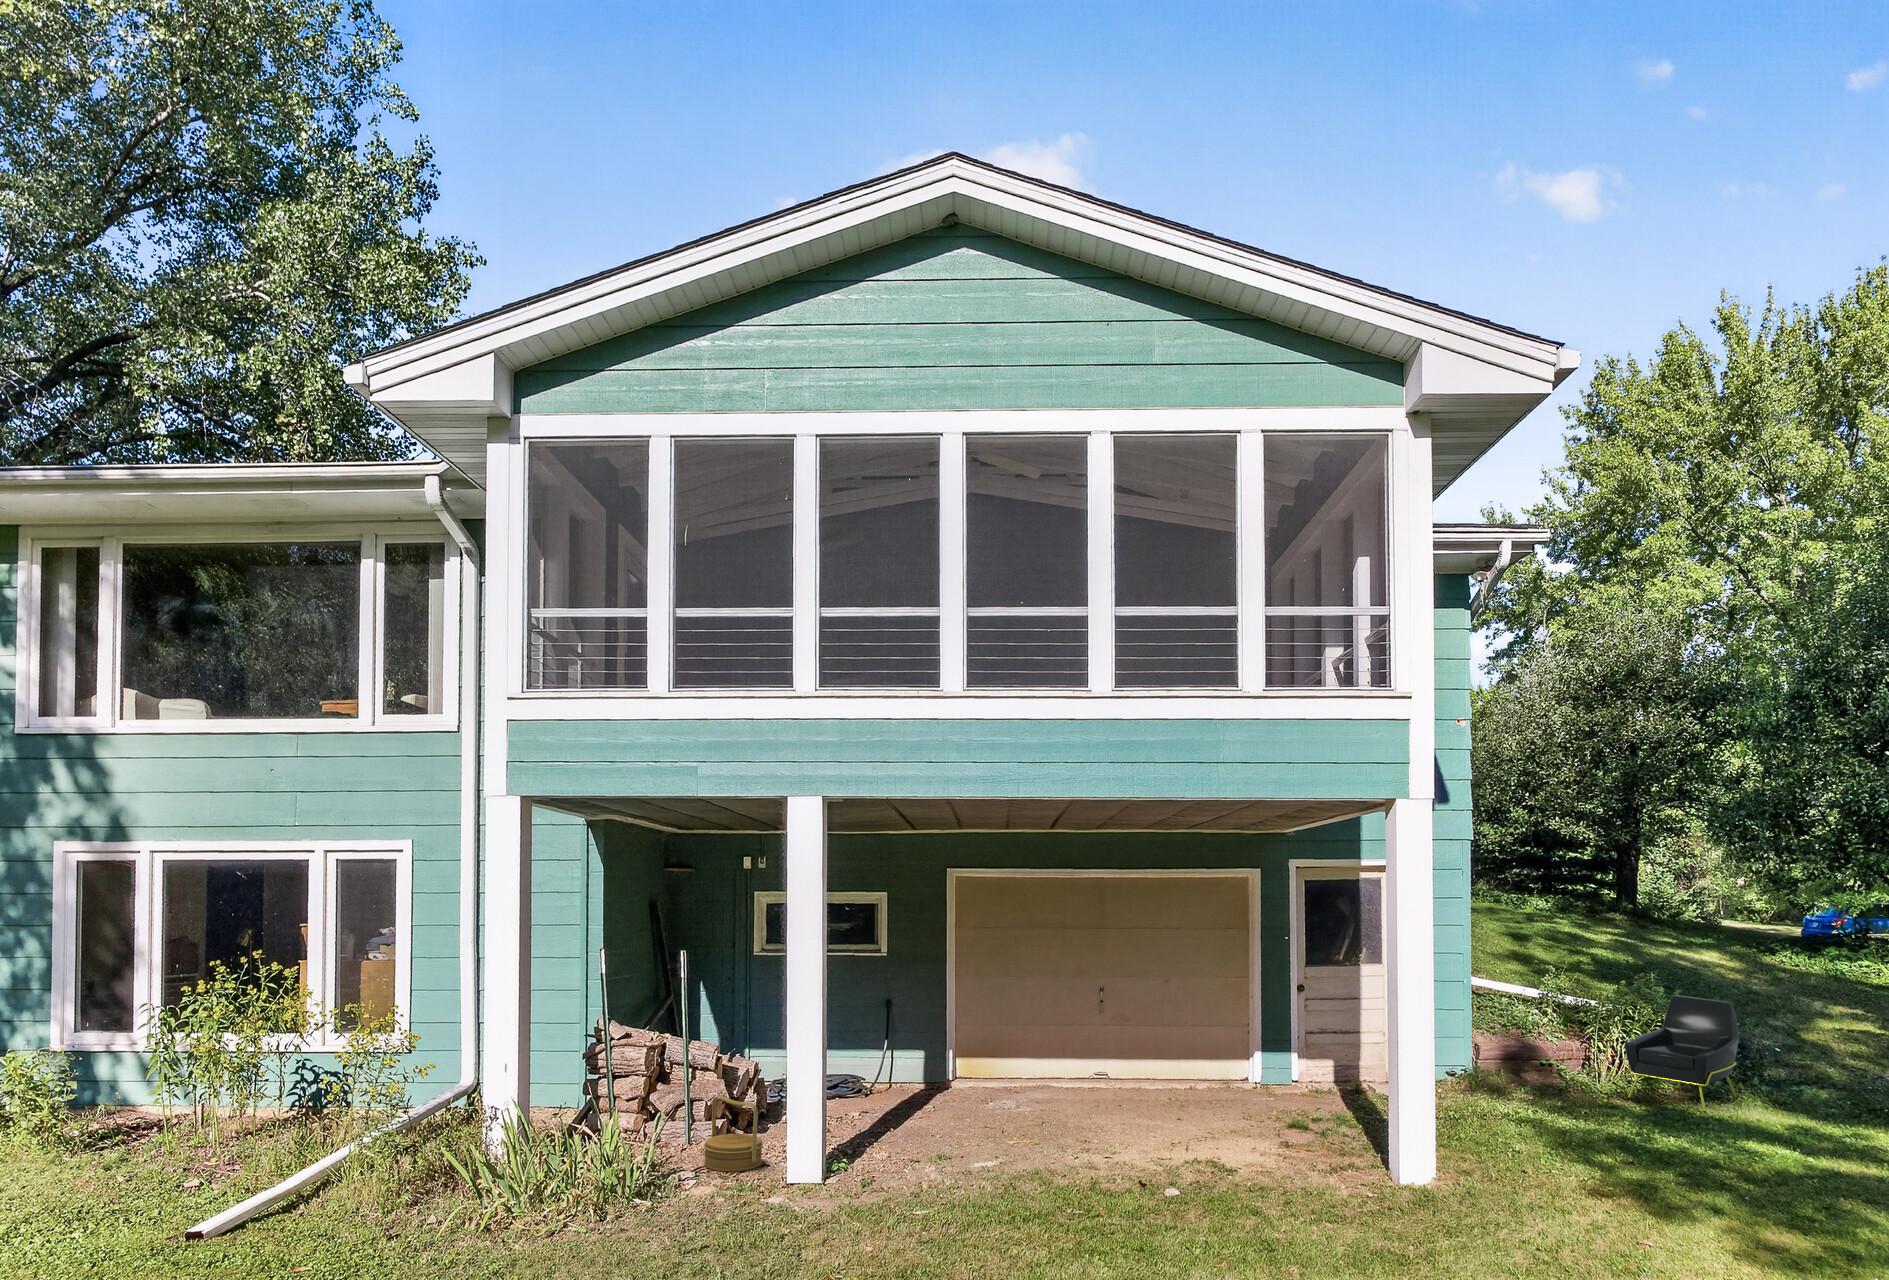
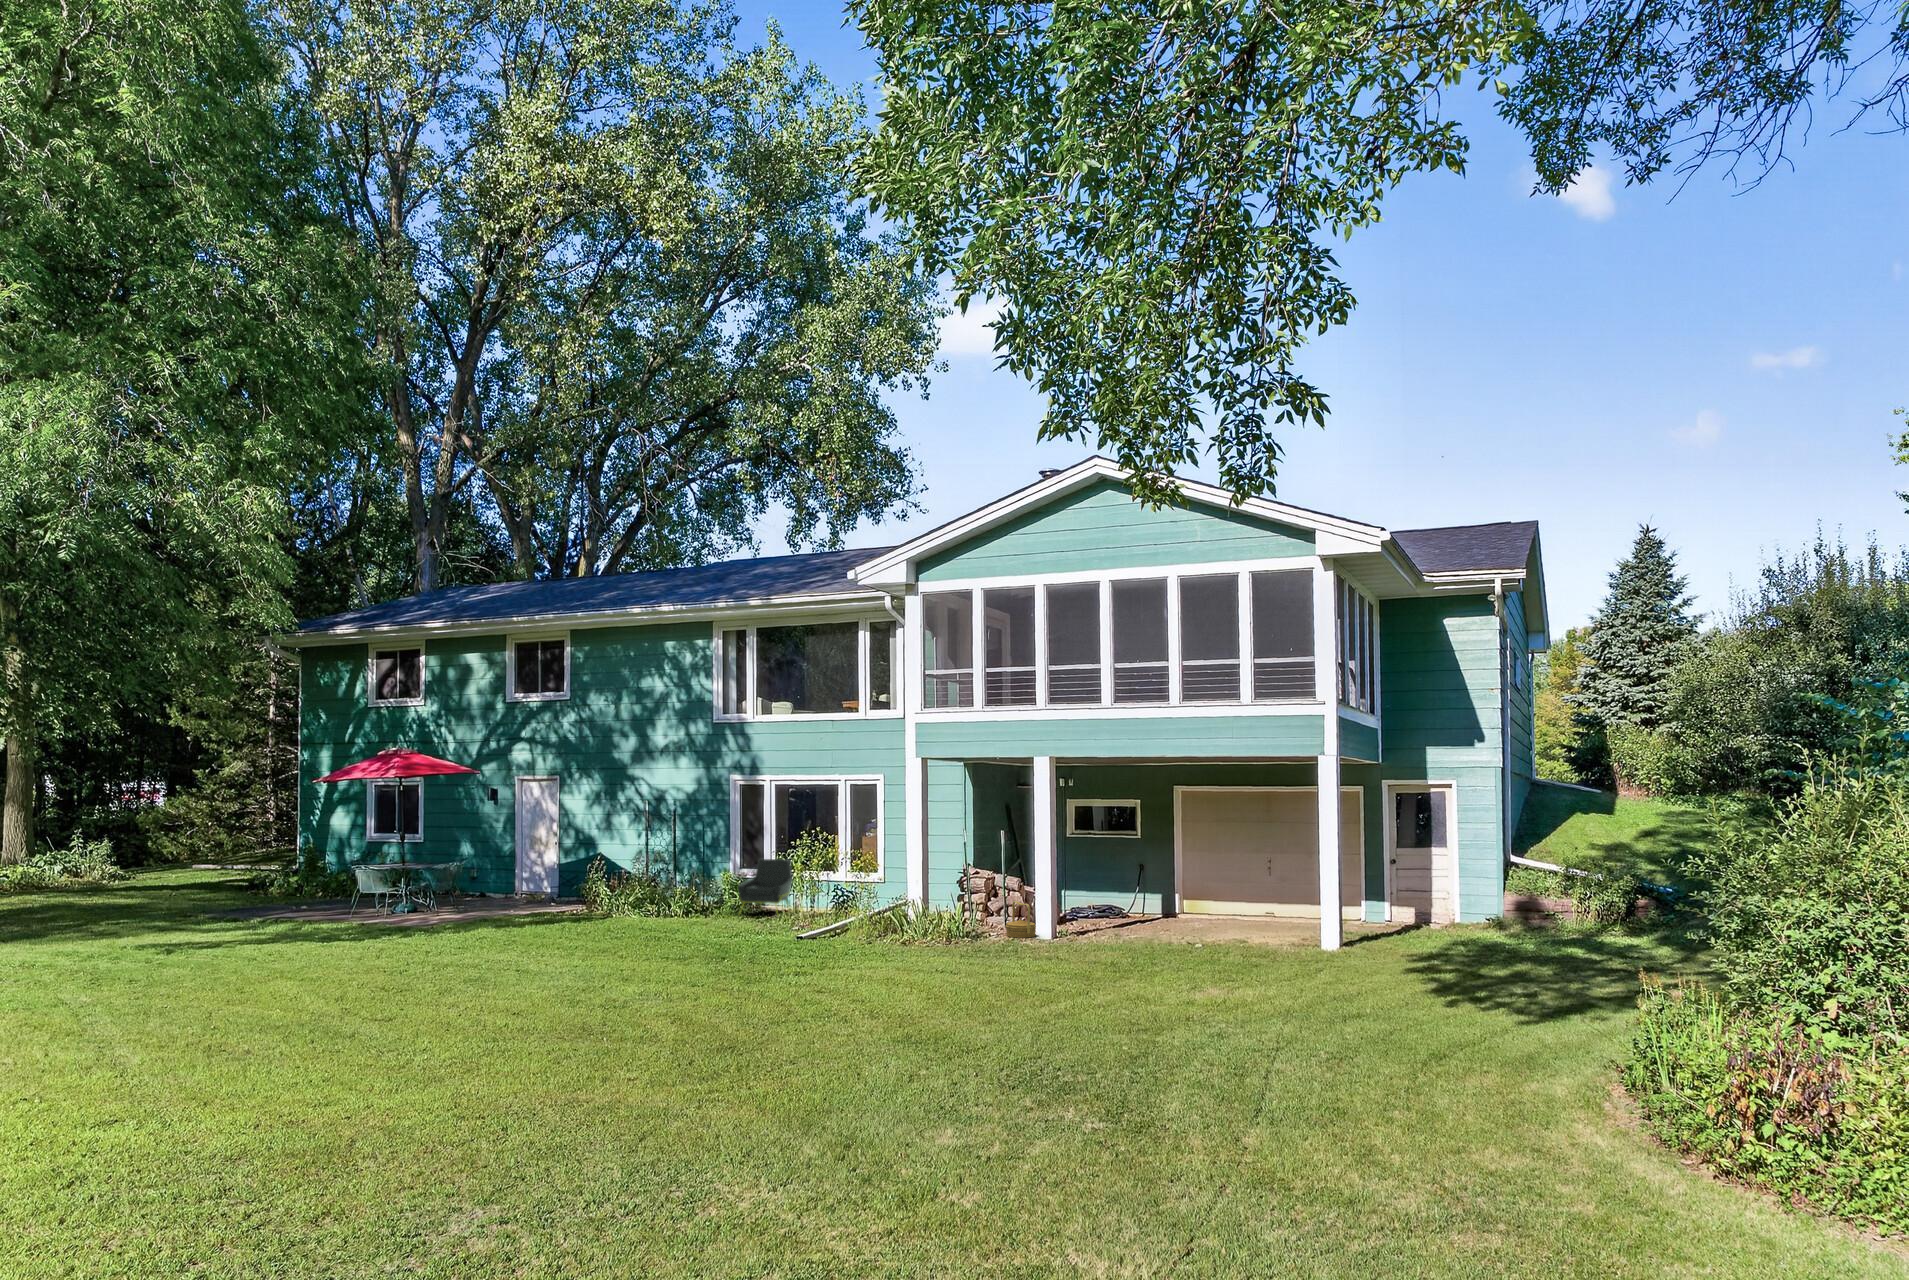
armchair: present [1625,995,1739,1113] -> present [738,859,793,913]

